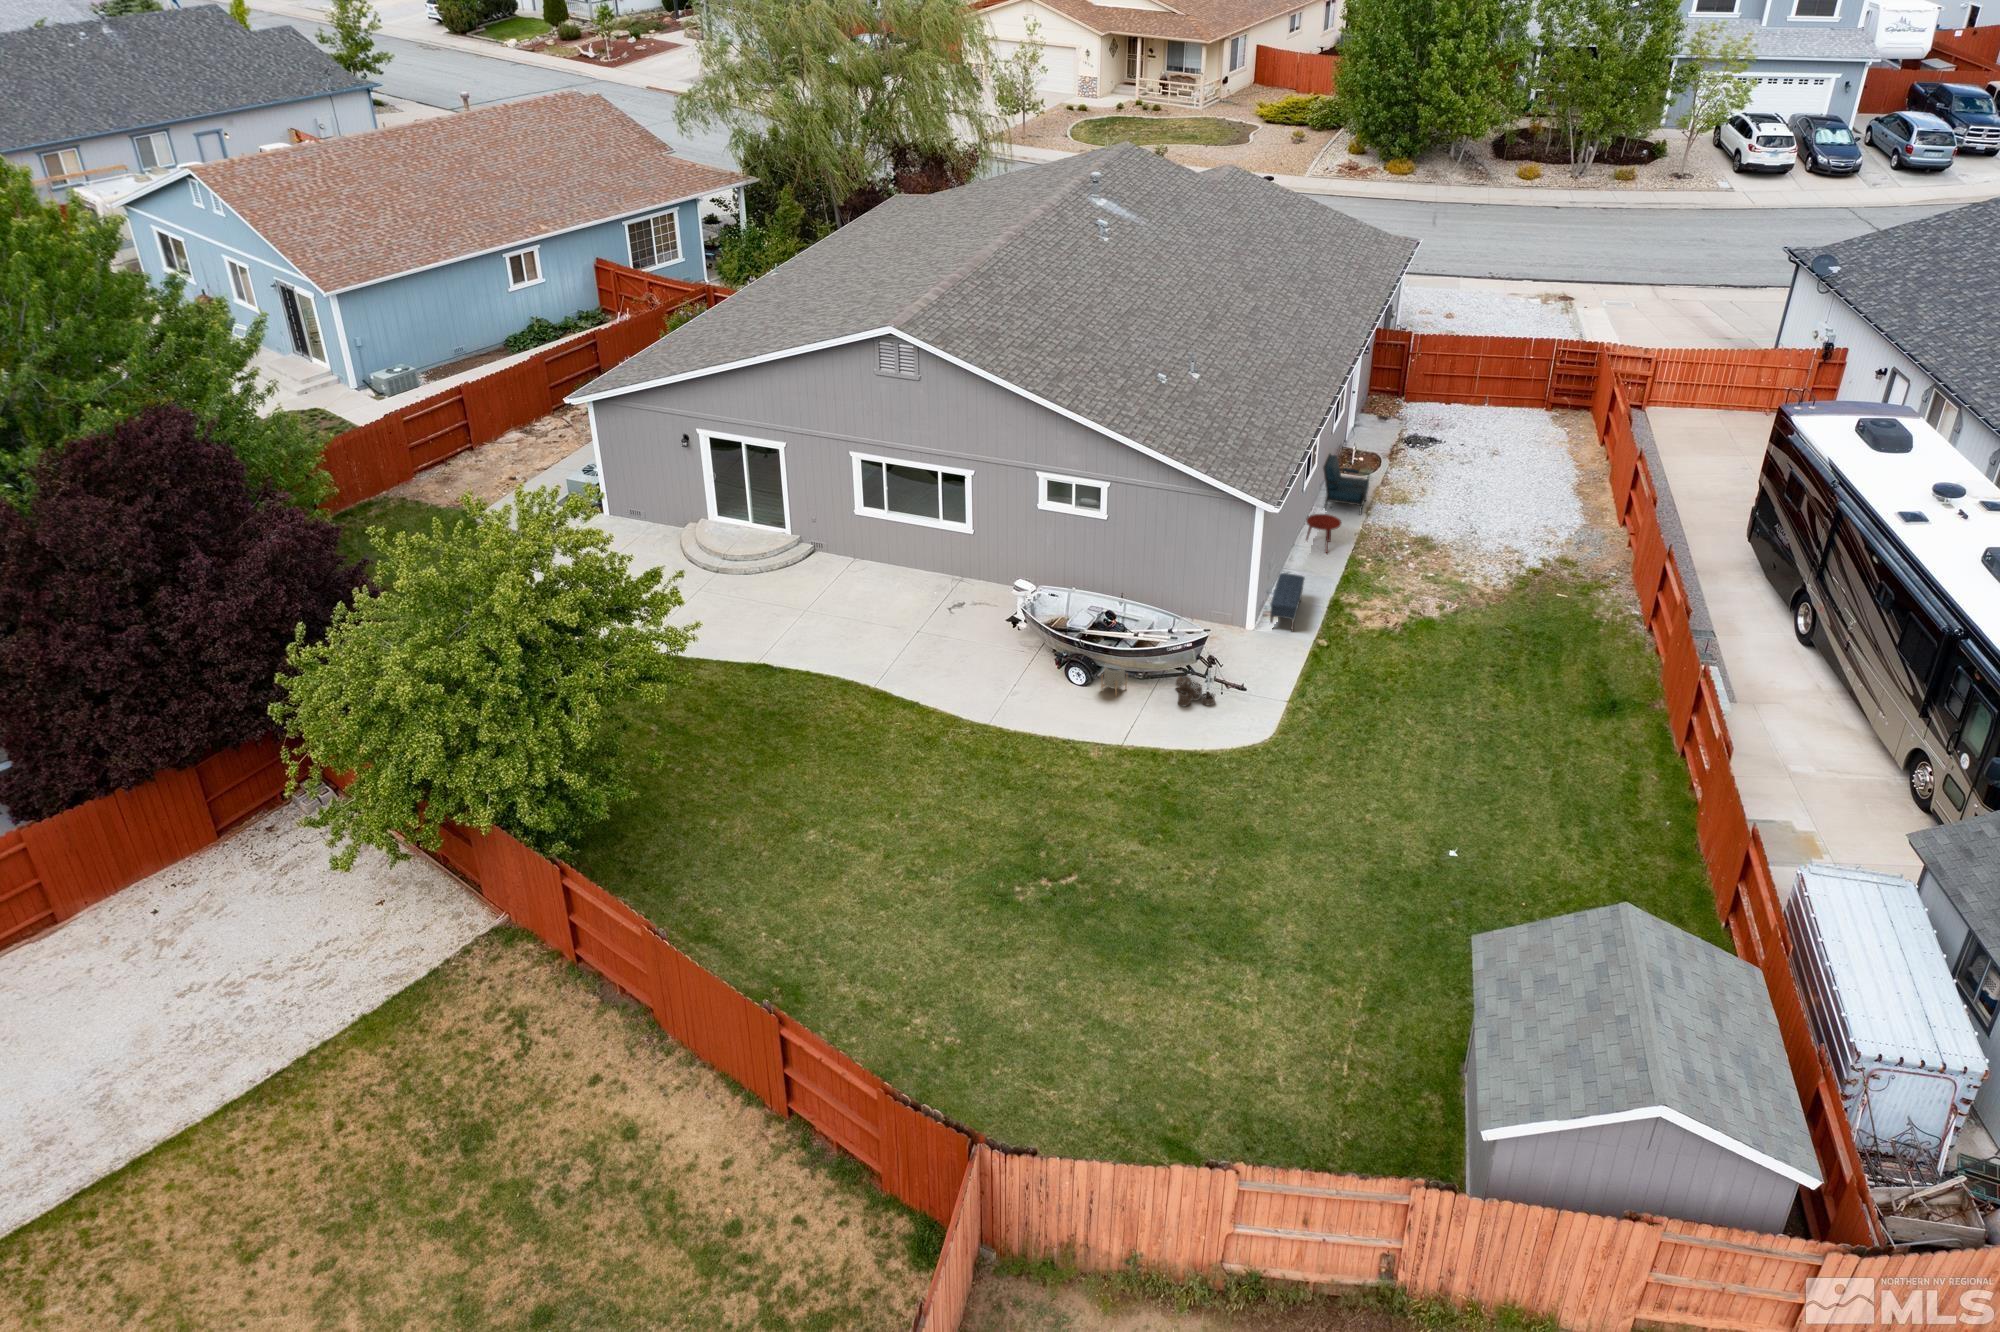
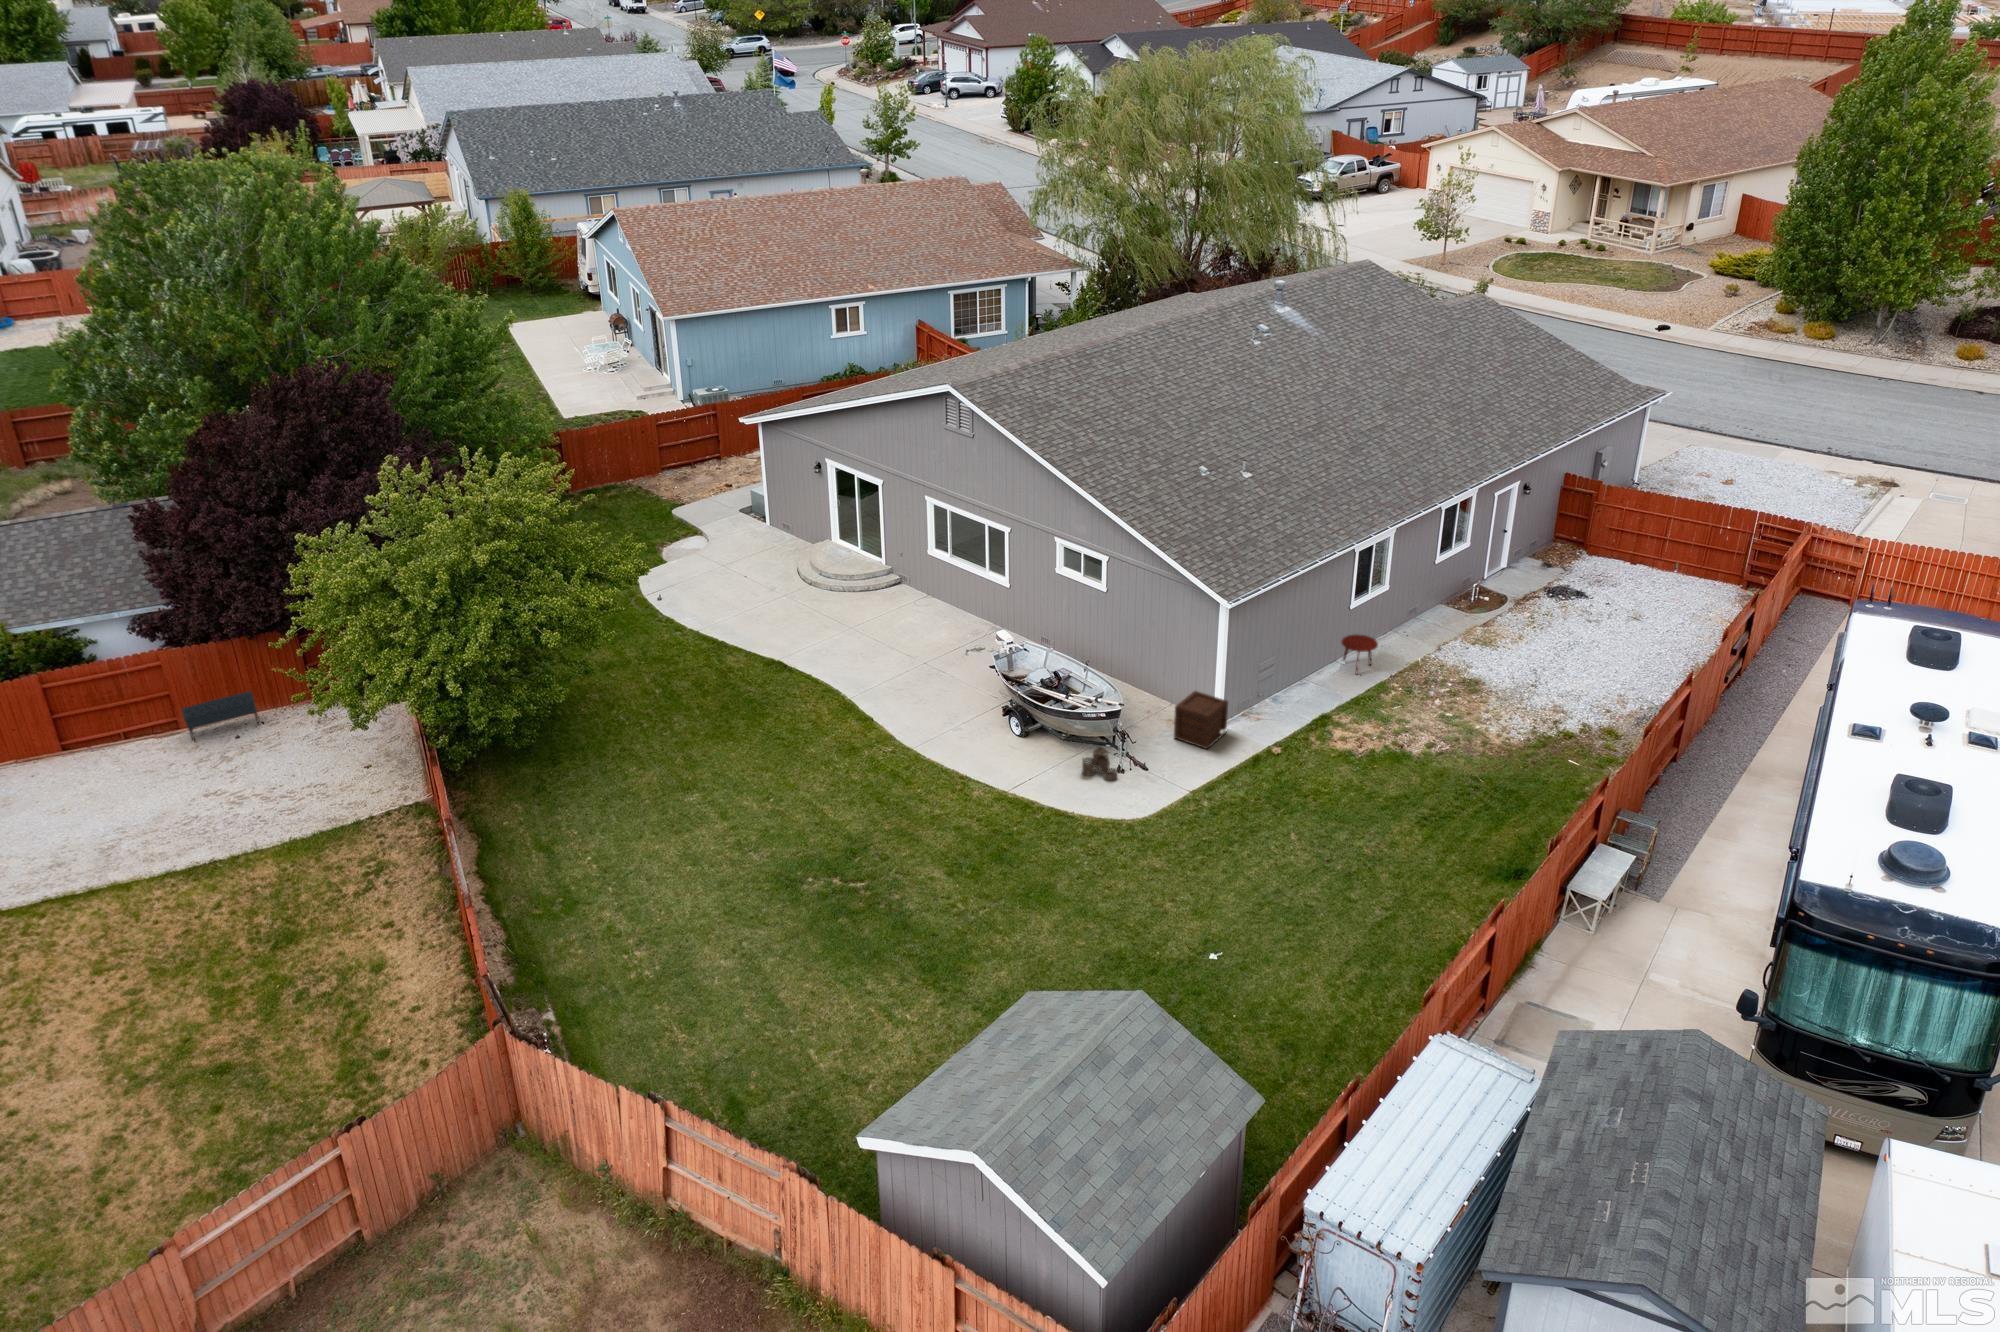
chair: present [1323,454,1369,514] -> none [1392,580,1450,648]
bench: present [1270,573,1305,631] -> present [182,691,260,741]
wooden crate: none [1229,599,1272,654] -> present [1174,691,1228,749]
planter: present [1101,666,1127,695] -> none [1026,718,1050,753]

